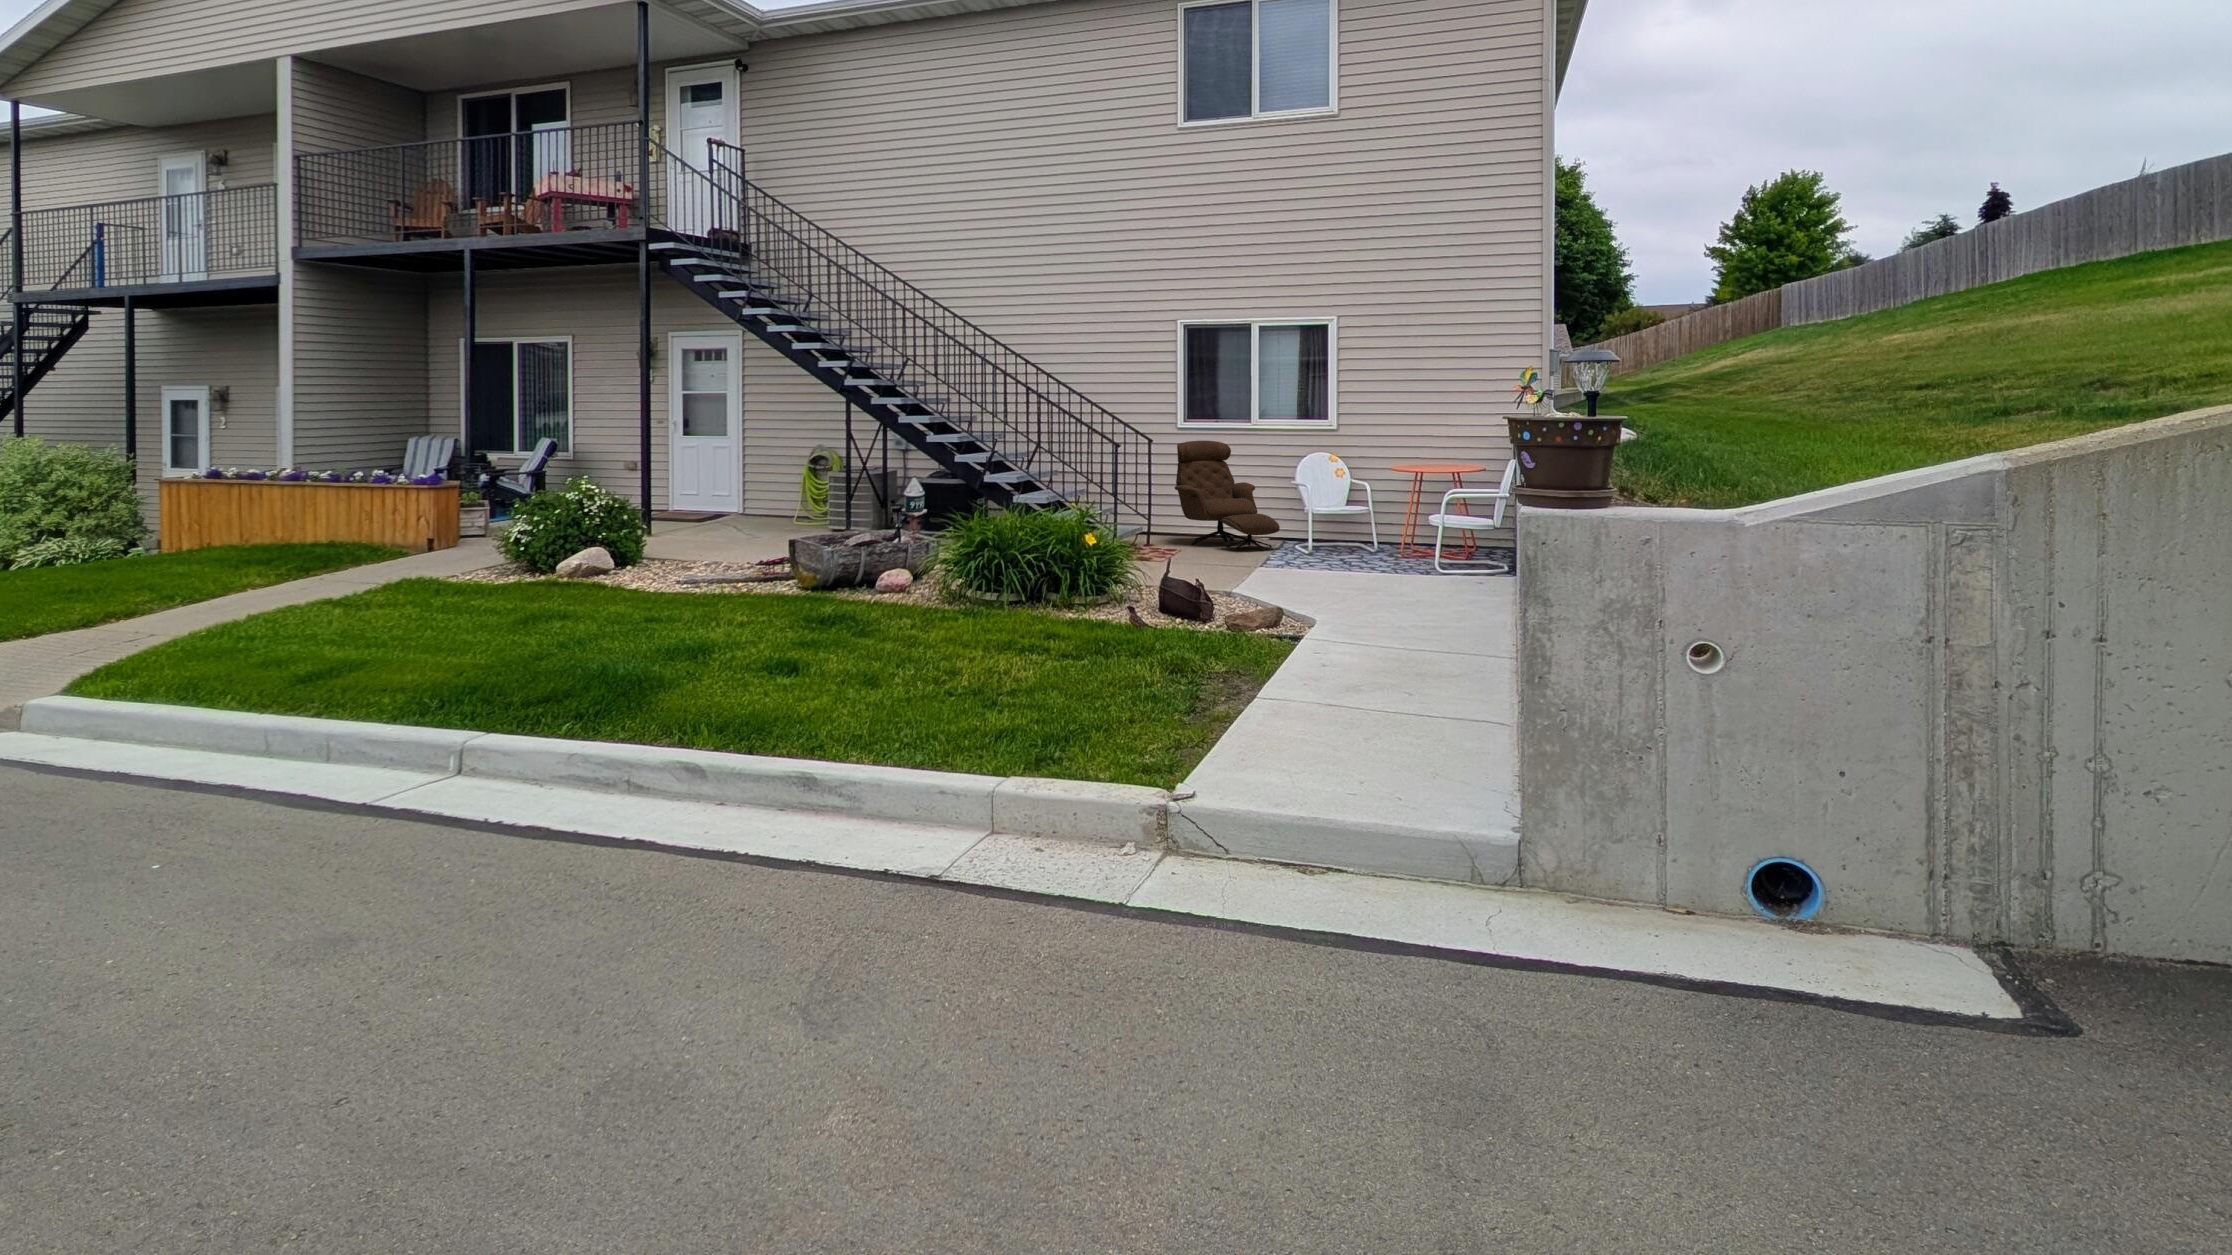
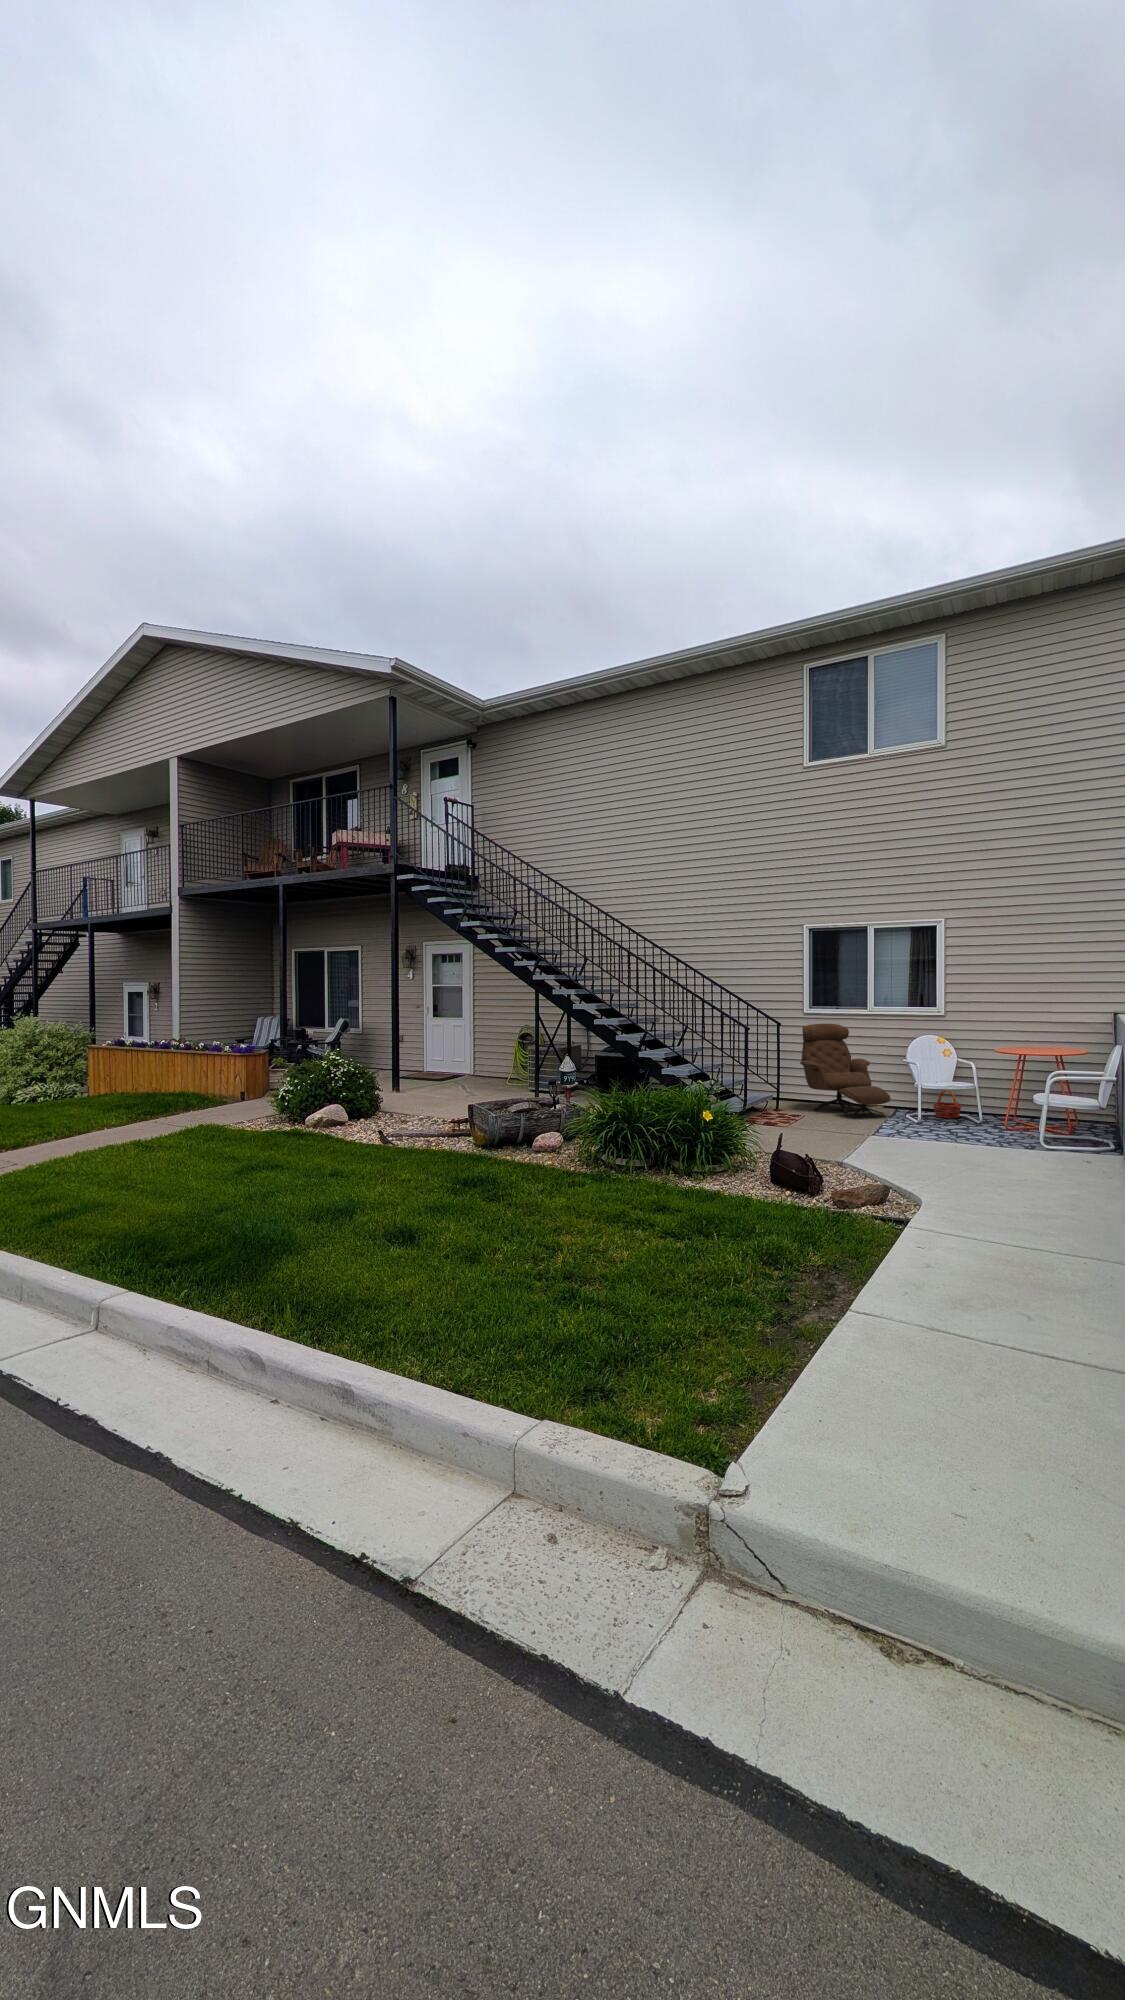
basket: none [1327,515,1358,549] -> present [934,1089,961,1118]

